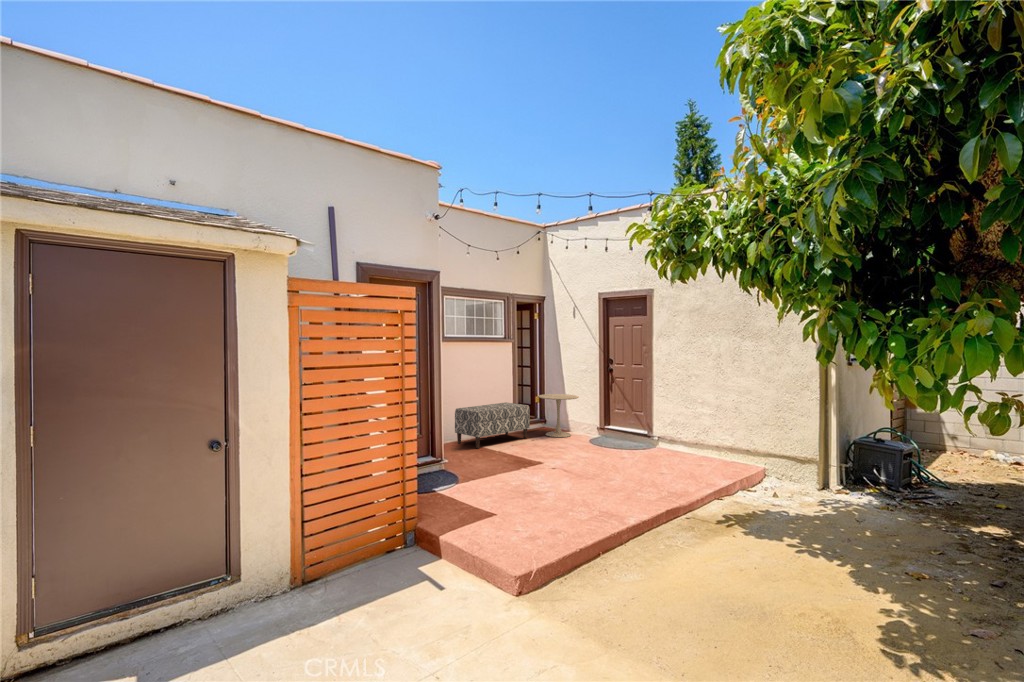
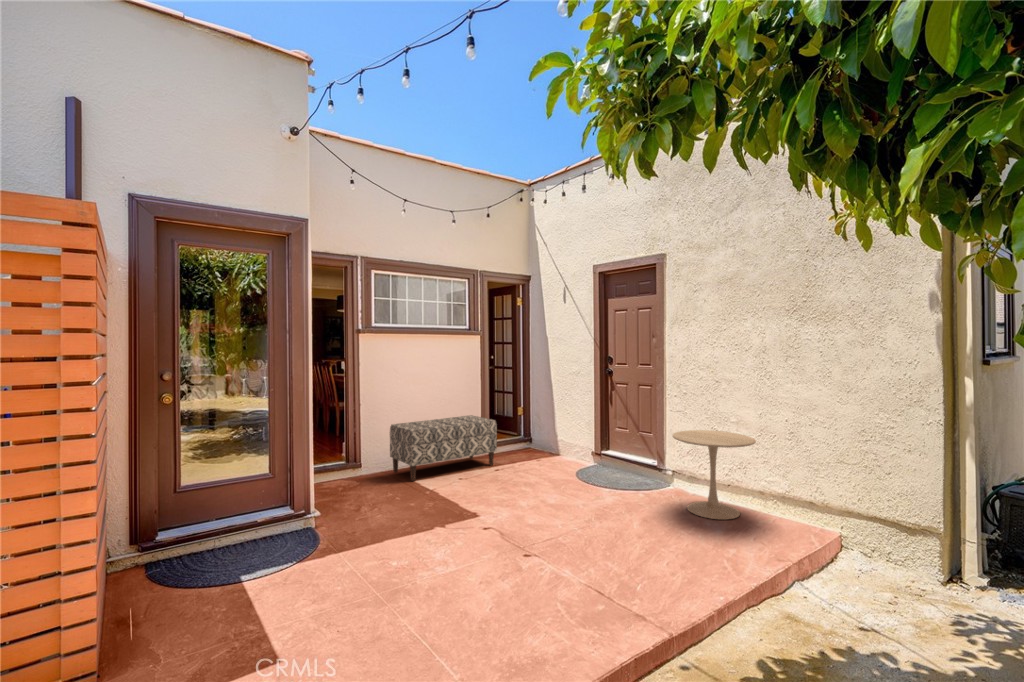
side table: present [538,394,579,437] -> present [673,430,756,520]

